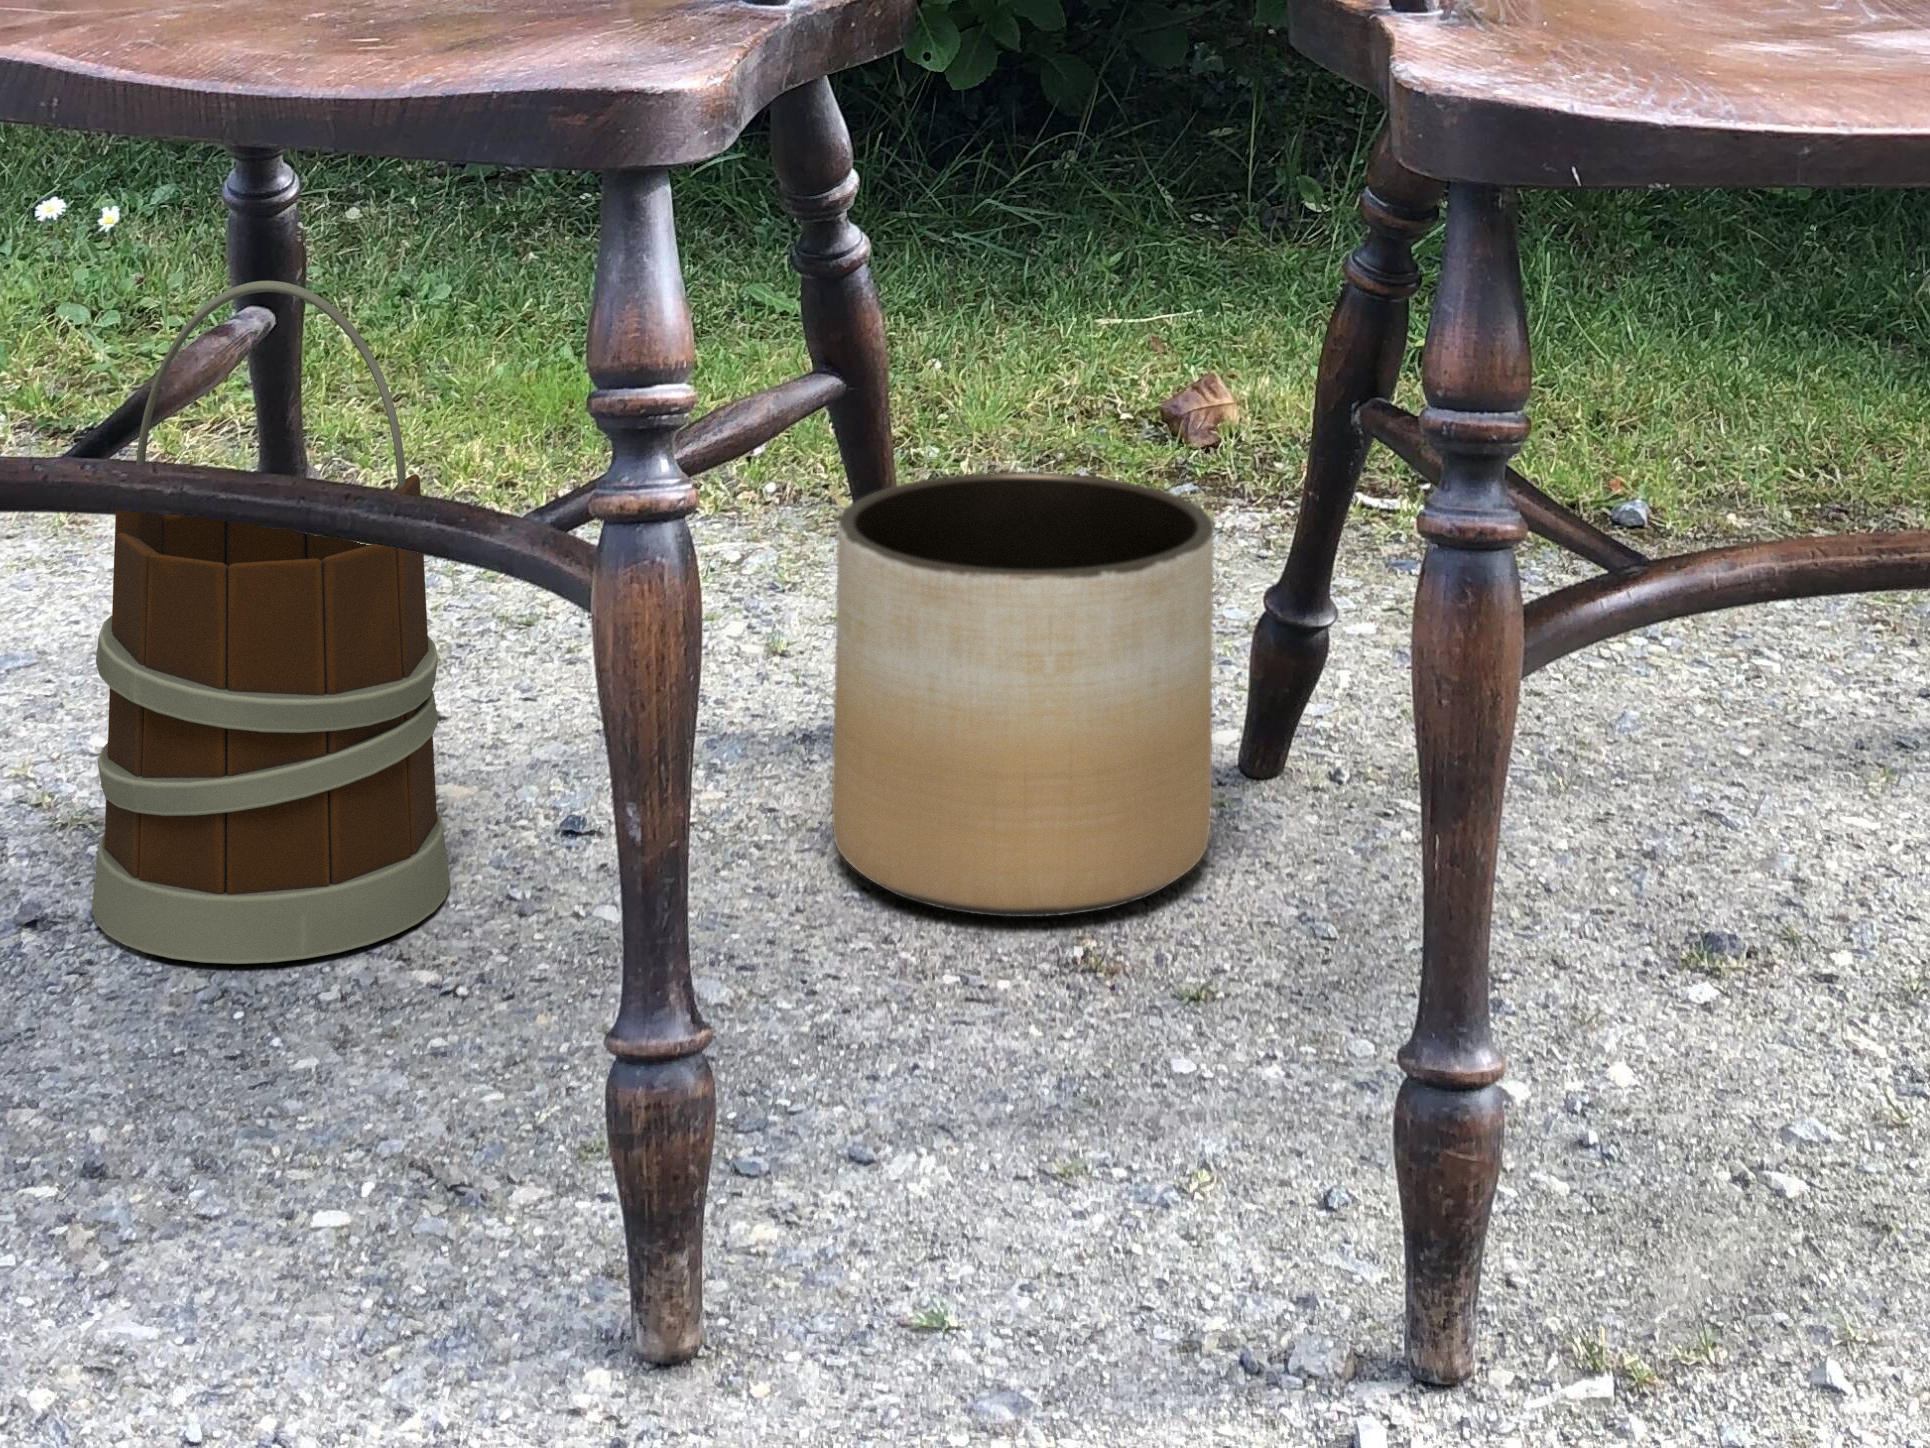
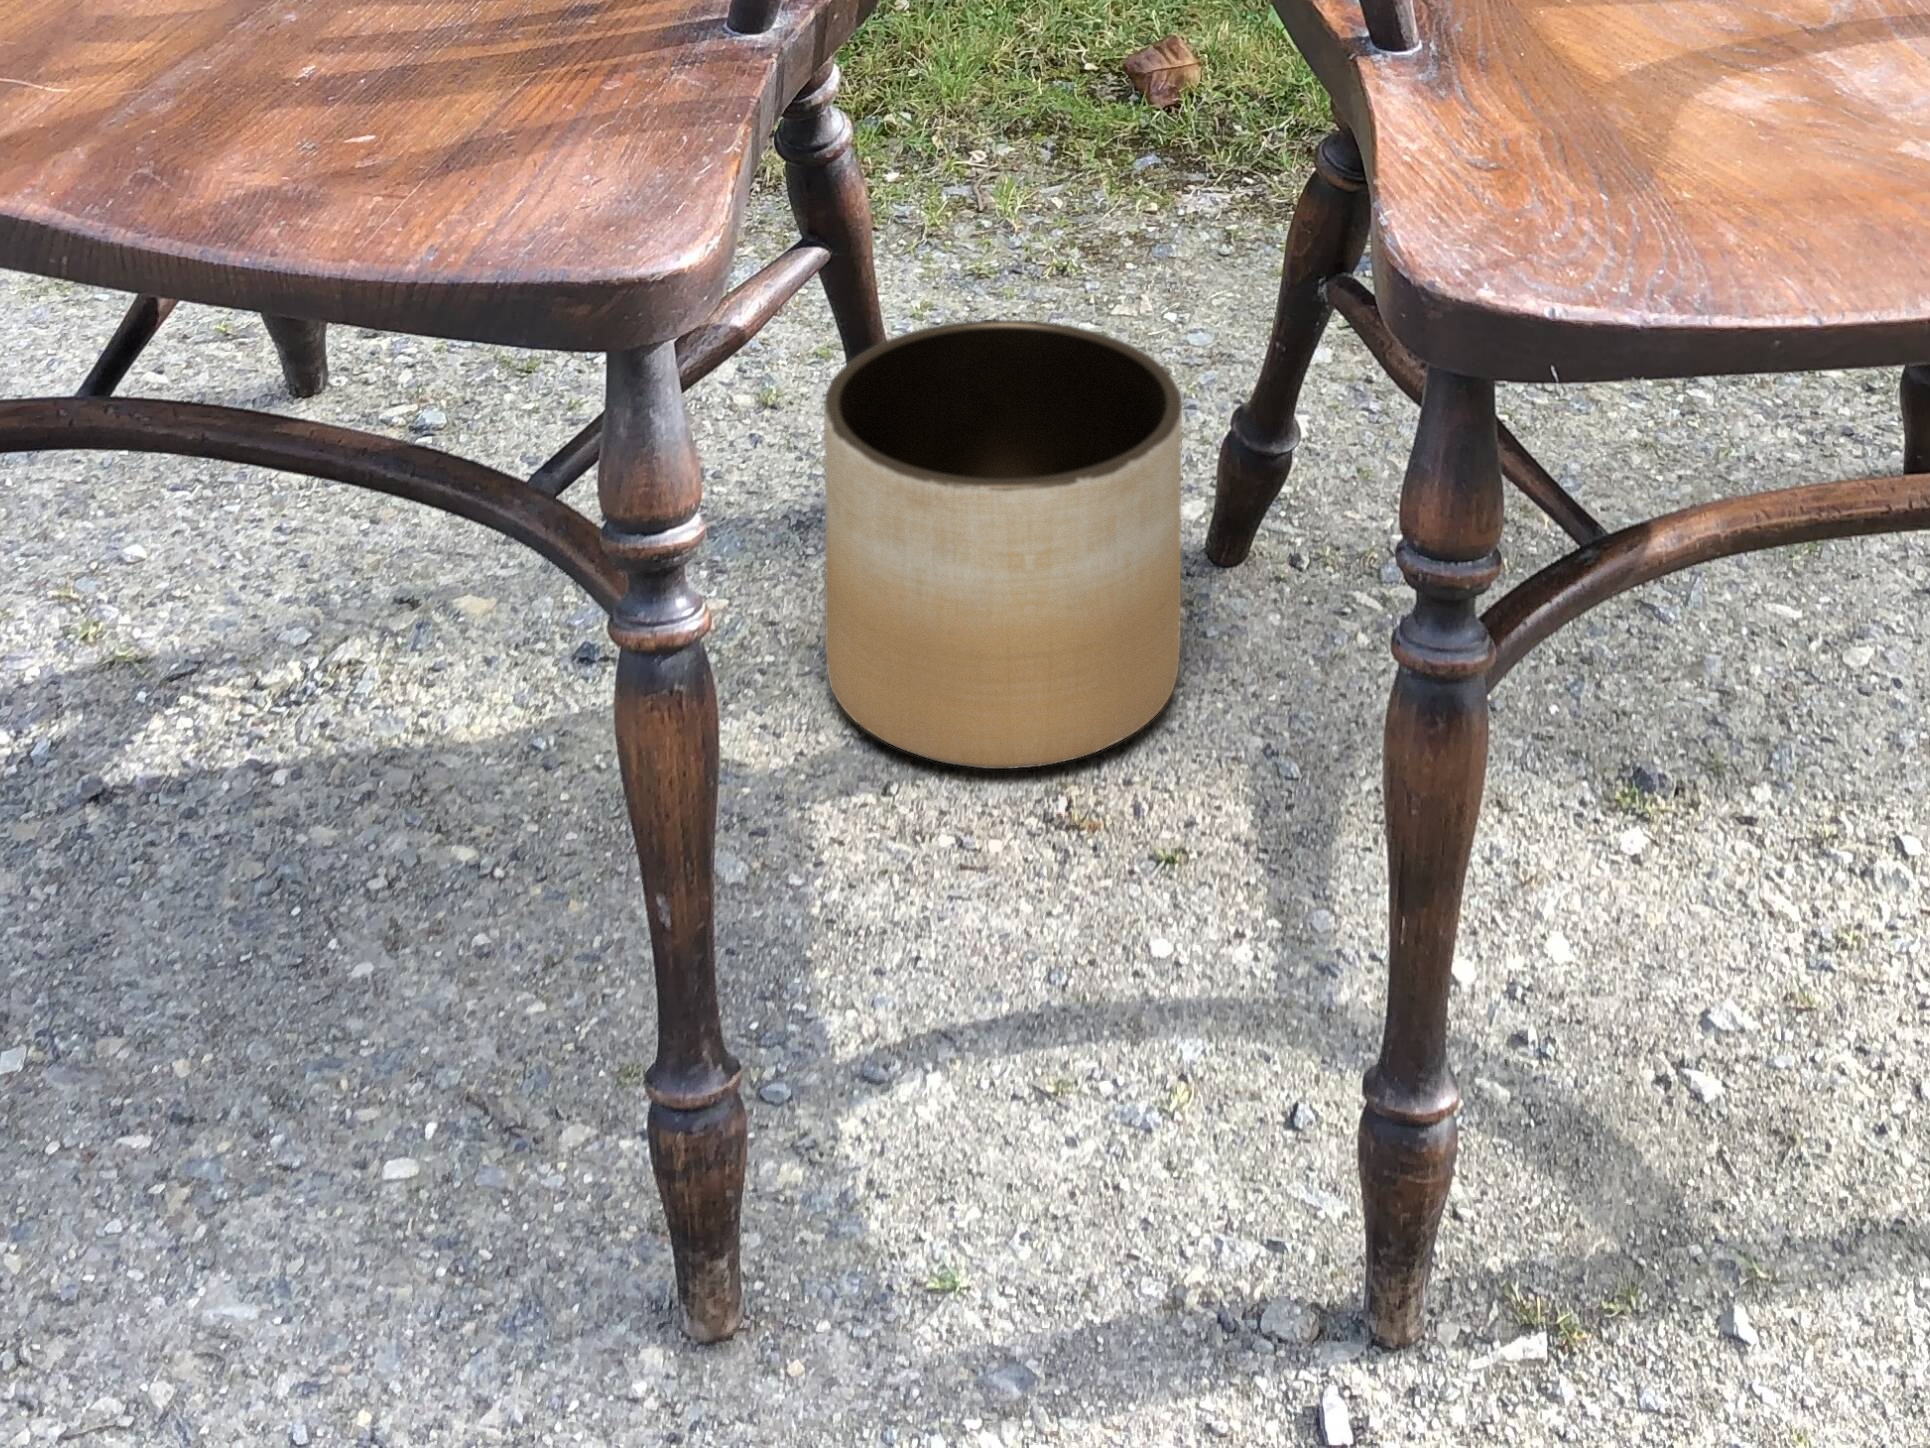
wooden bucket: present [92,281,450,964] -> none [129,226,474,848]

